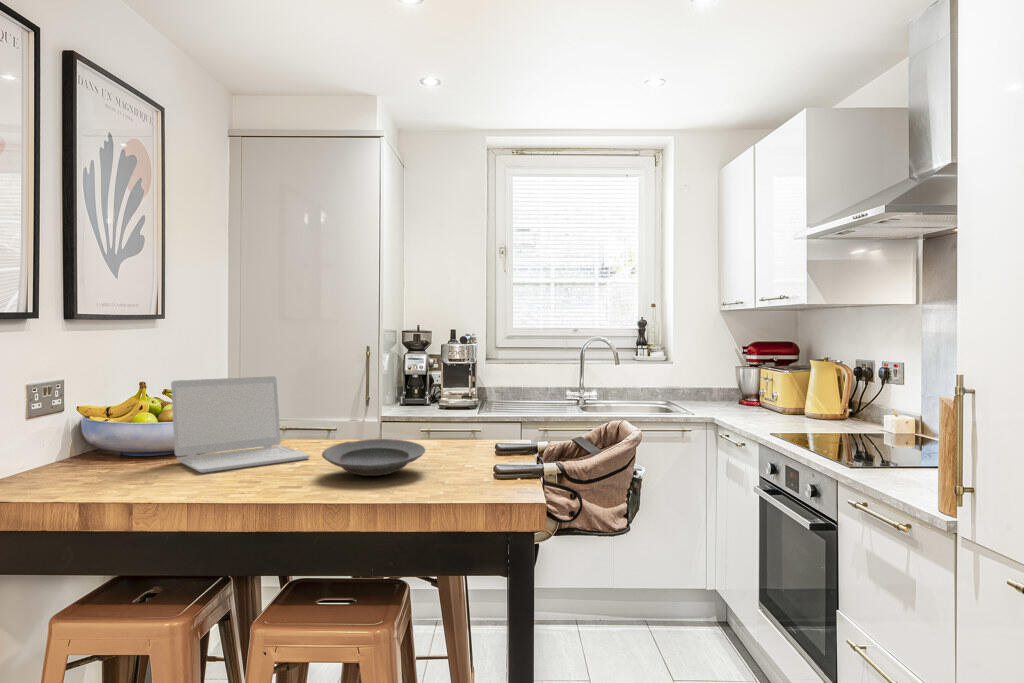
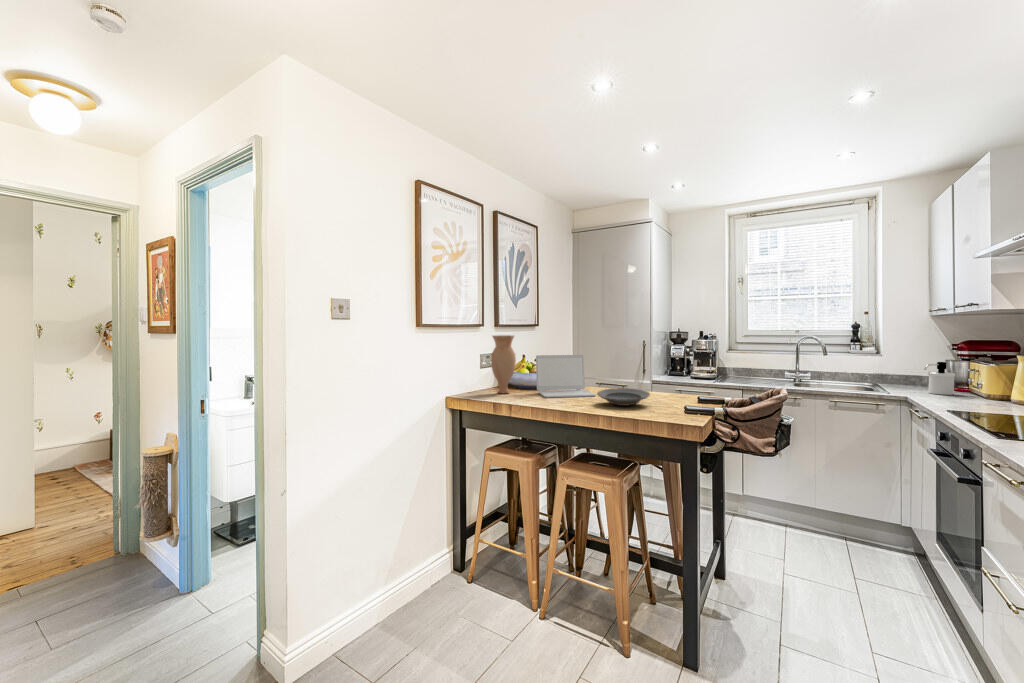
vase: none [53,338,121,473] -> present [491,335,516,393]
soap dispenser: none [725,370,751,411] -> present [924,362,955,395]

